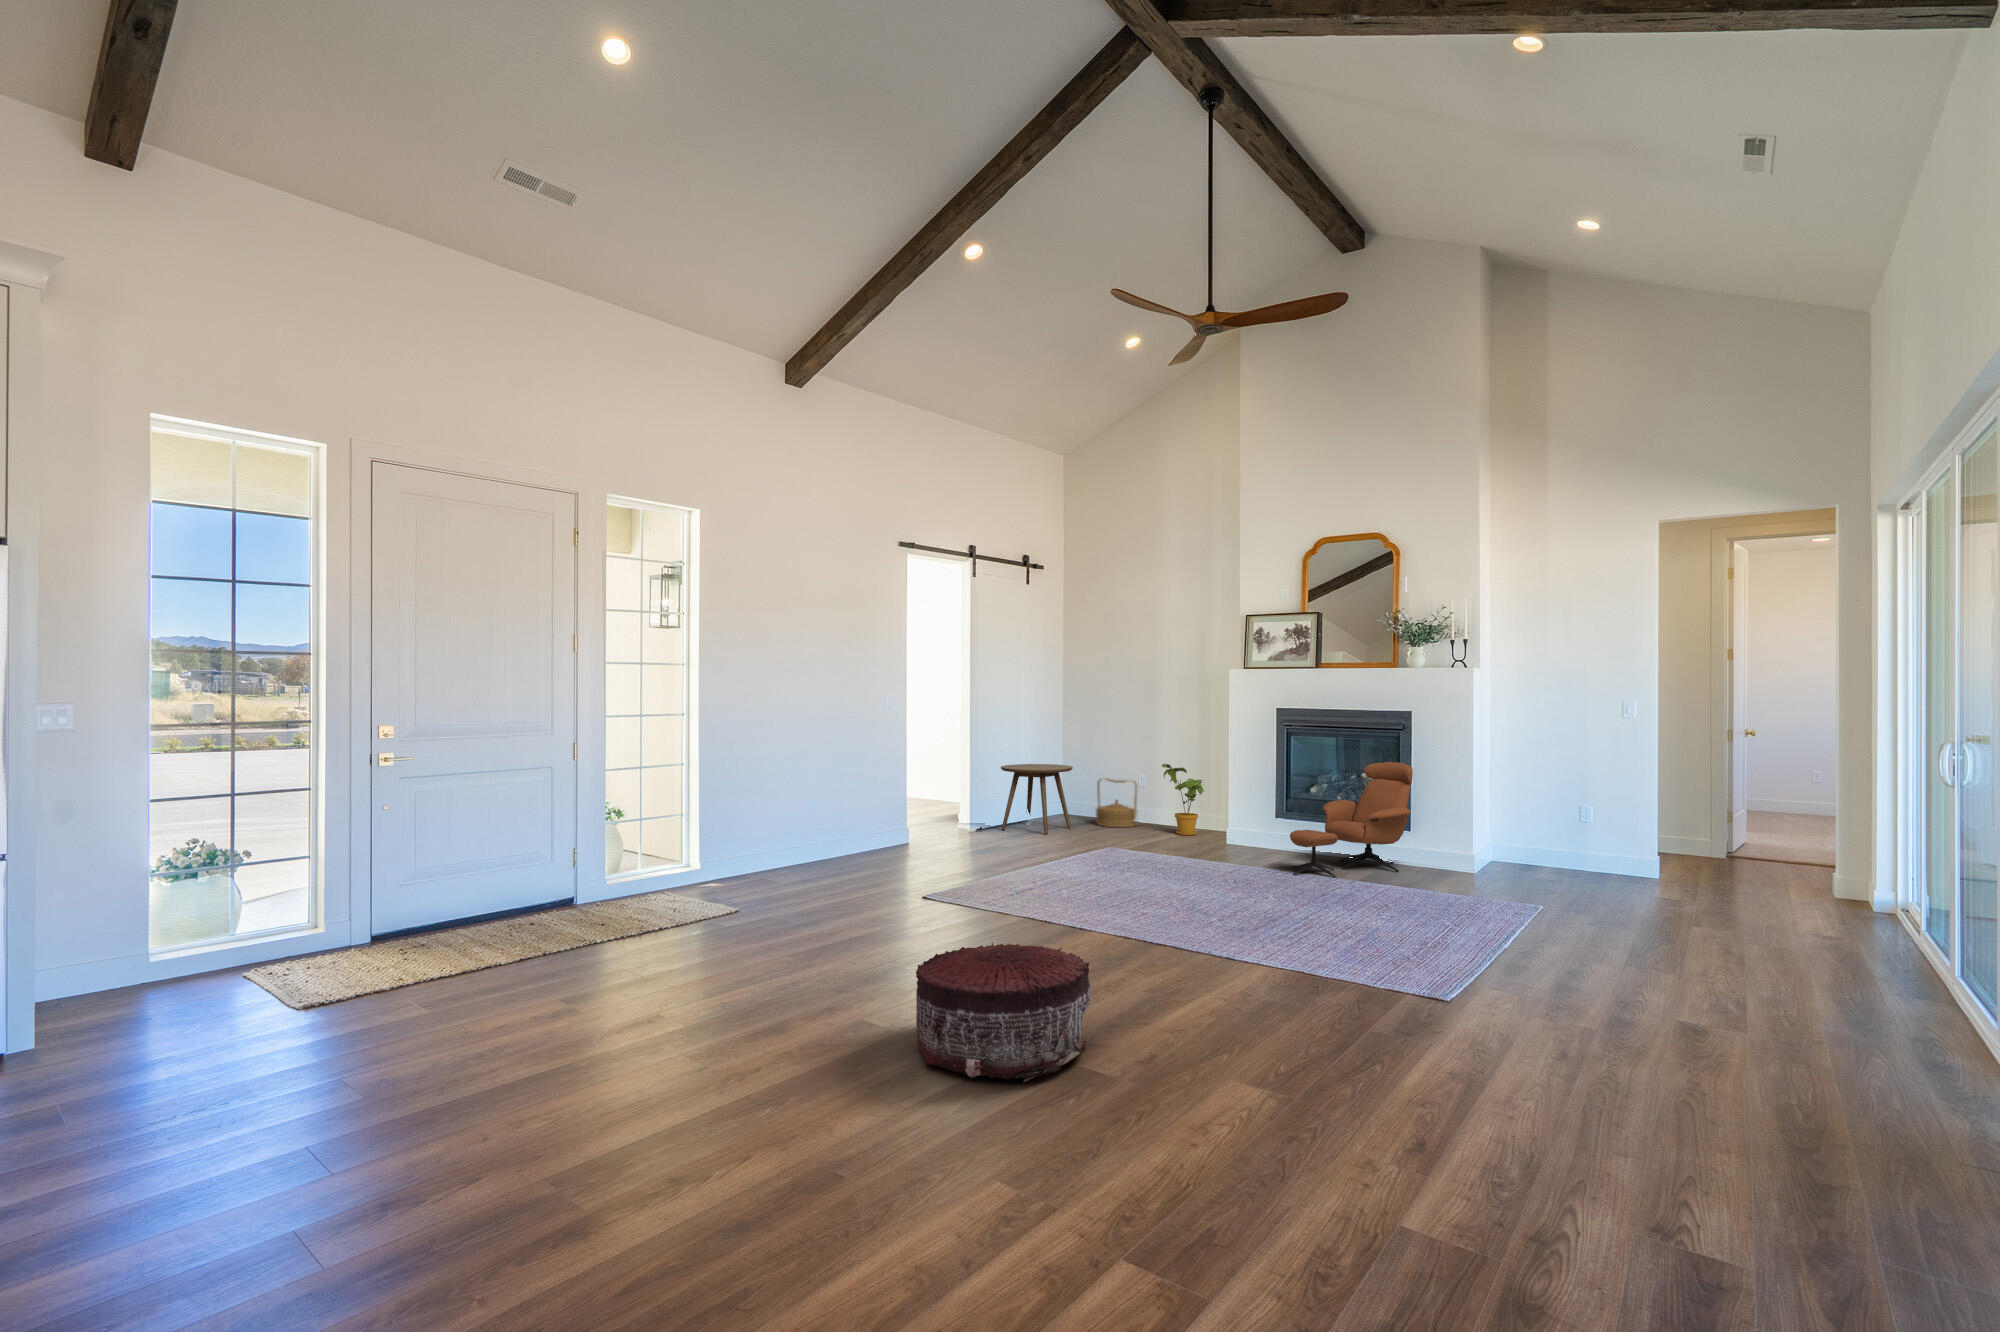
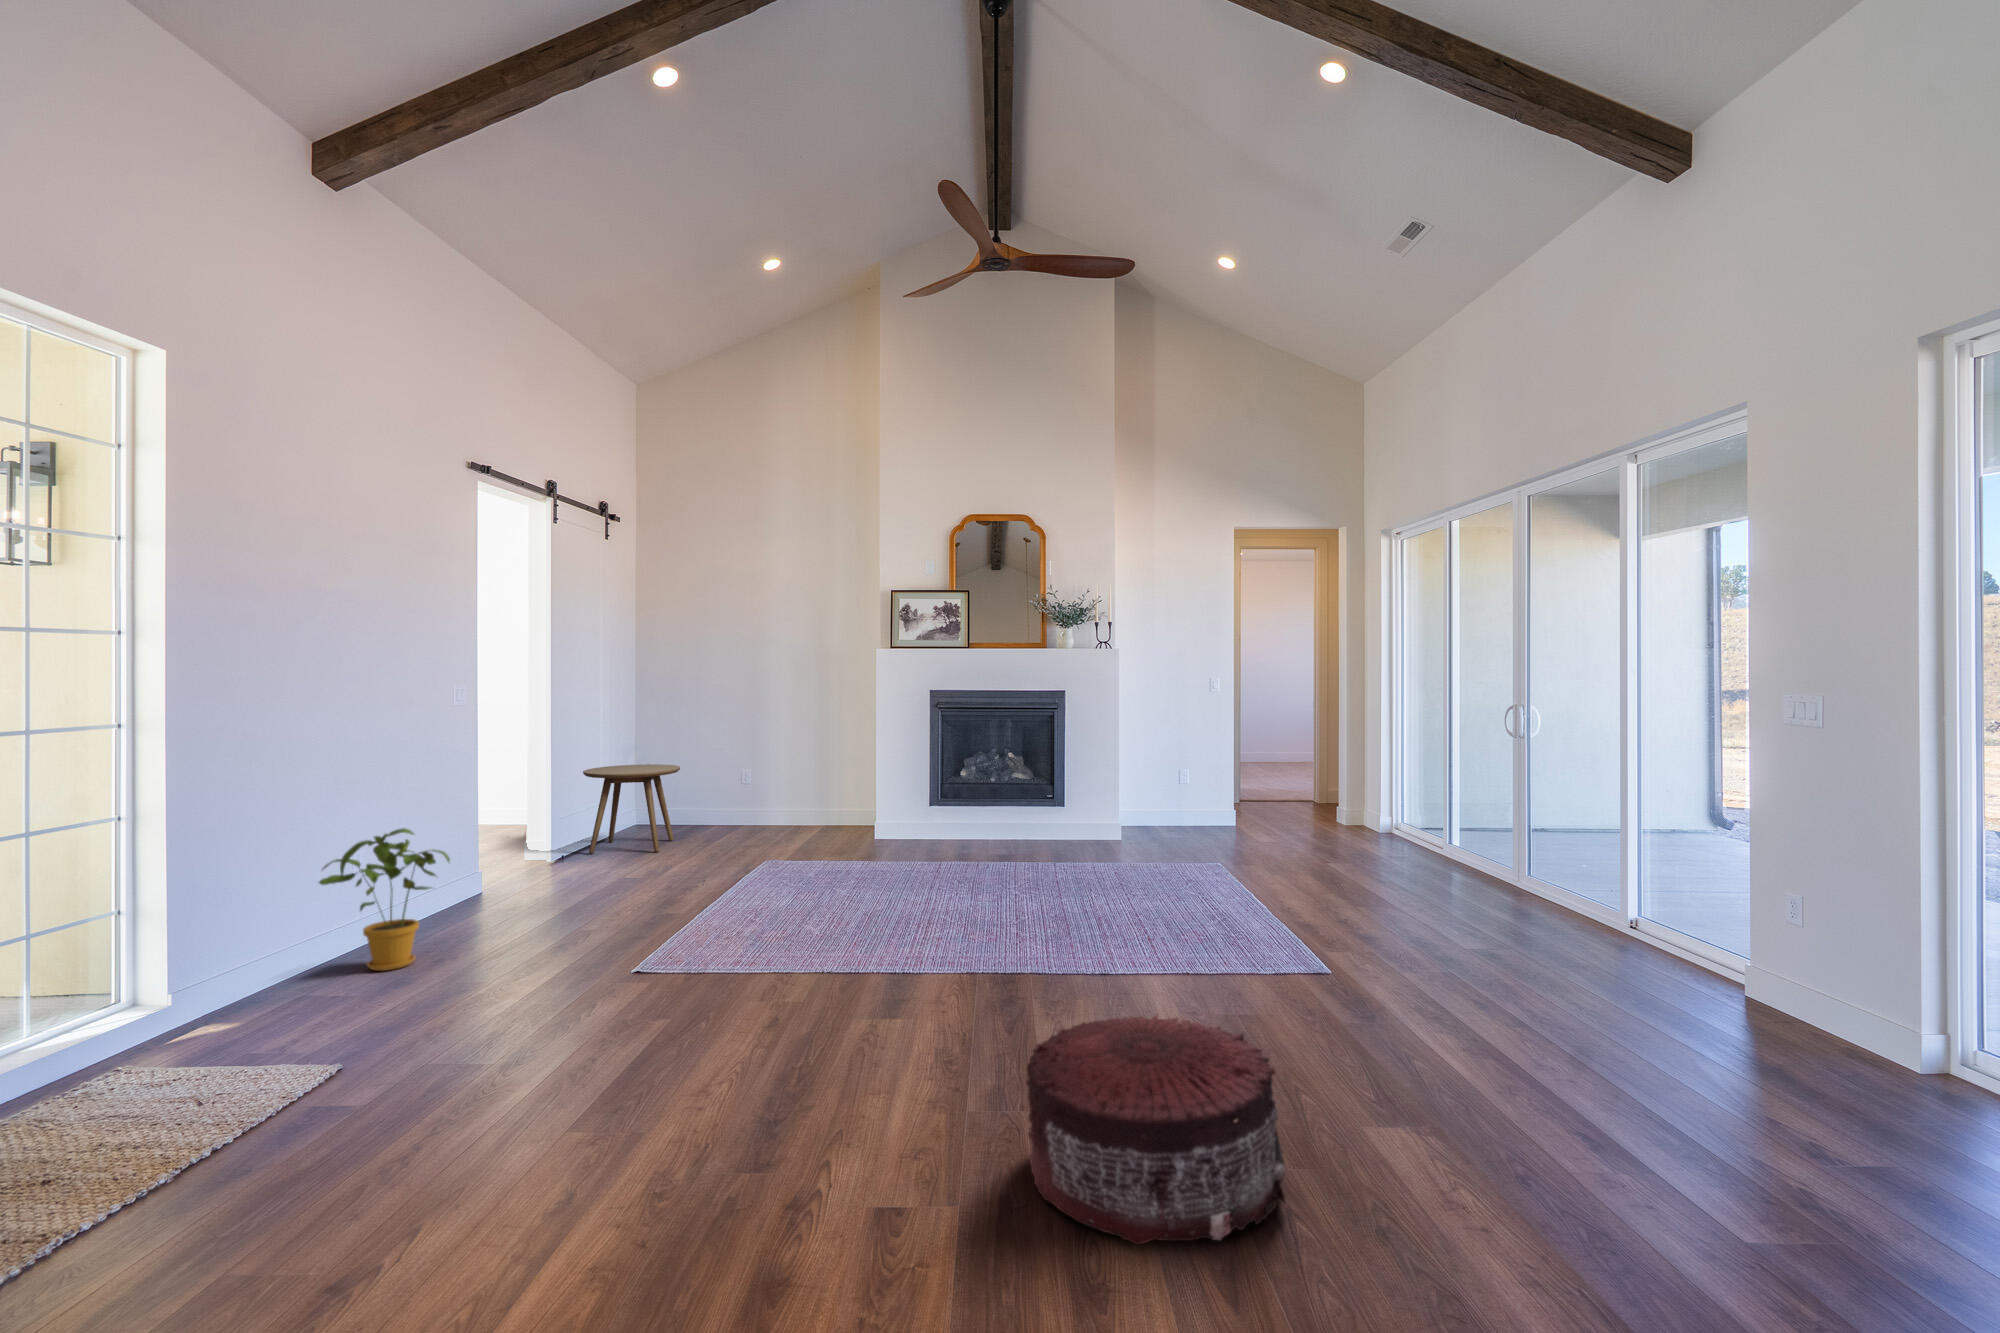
lounge chair: present [1290,762,1413,877] -> none [979,740,1076,863]
house plant: present [1162,764,1204,835] -> present [319,828,450,971]
woven basket: present [1096,778,1137,827] -> none [691,776,746,833]

